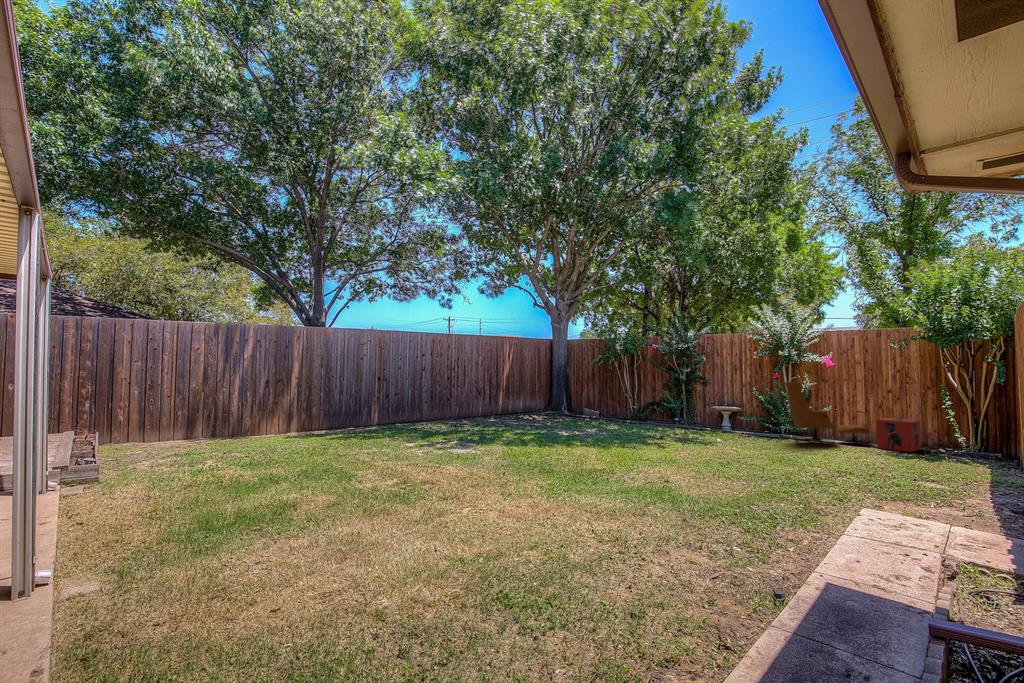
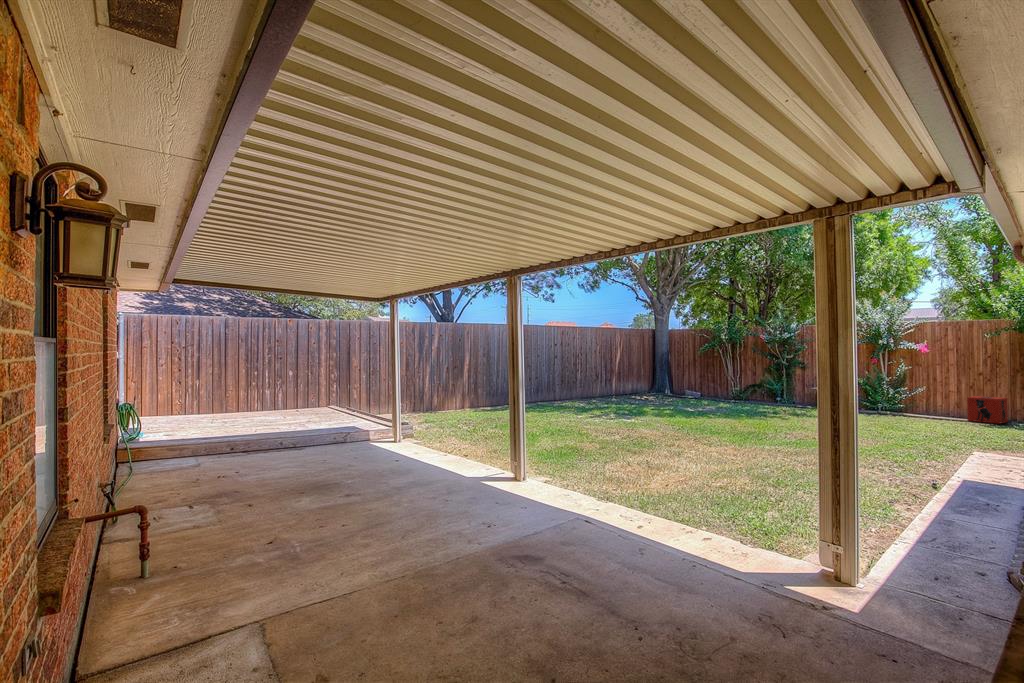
lounge chair: present [785,382,870,445] -> none [884,366,961,419]

